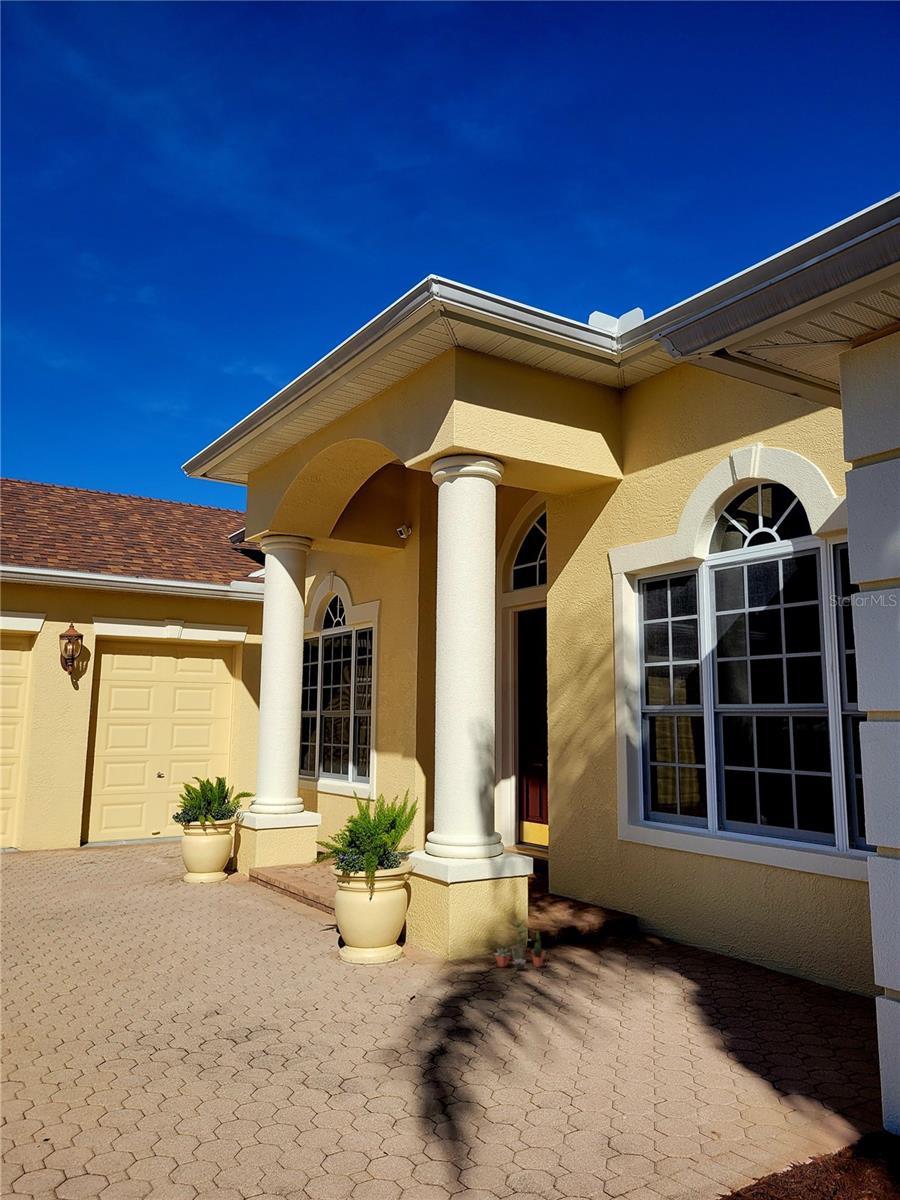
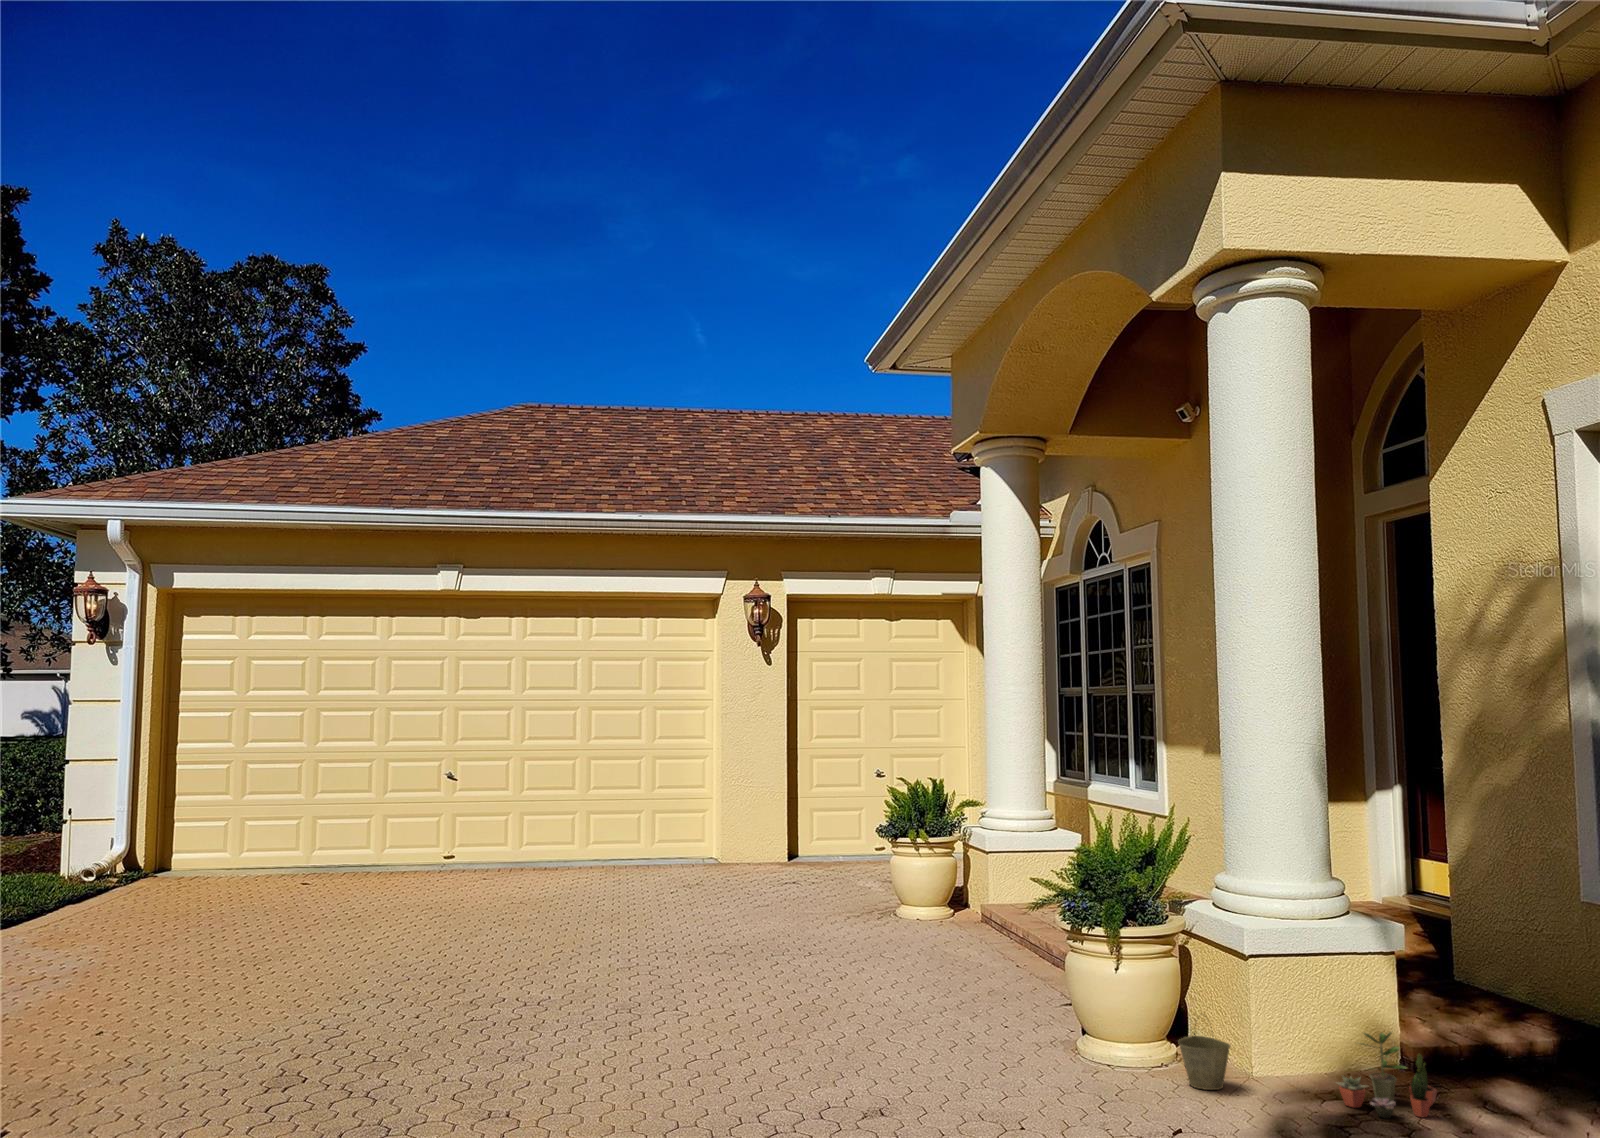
bucket: none [405,921,436,968] -> present [1178,1033,1230,1090]

